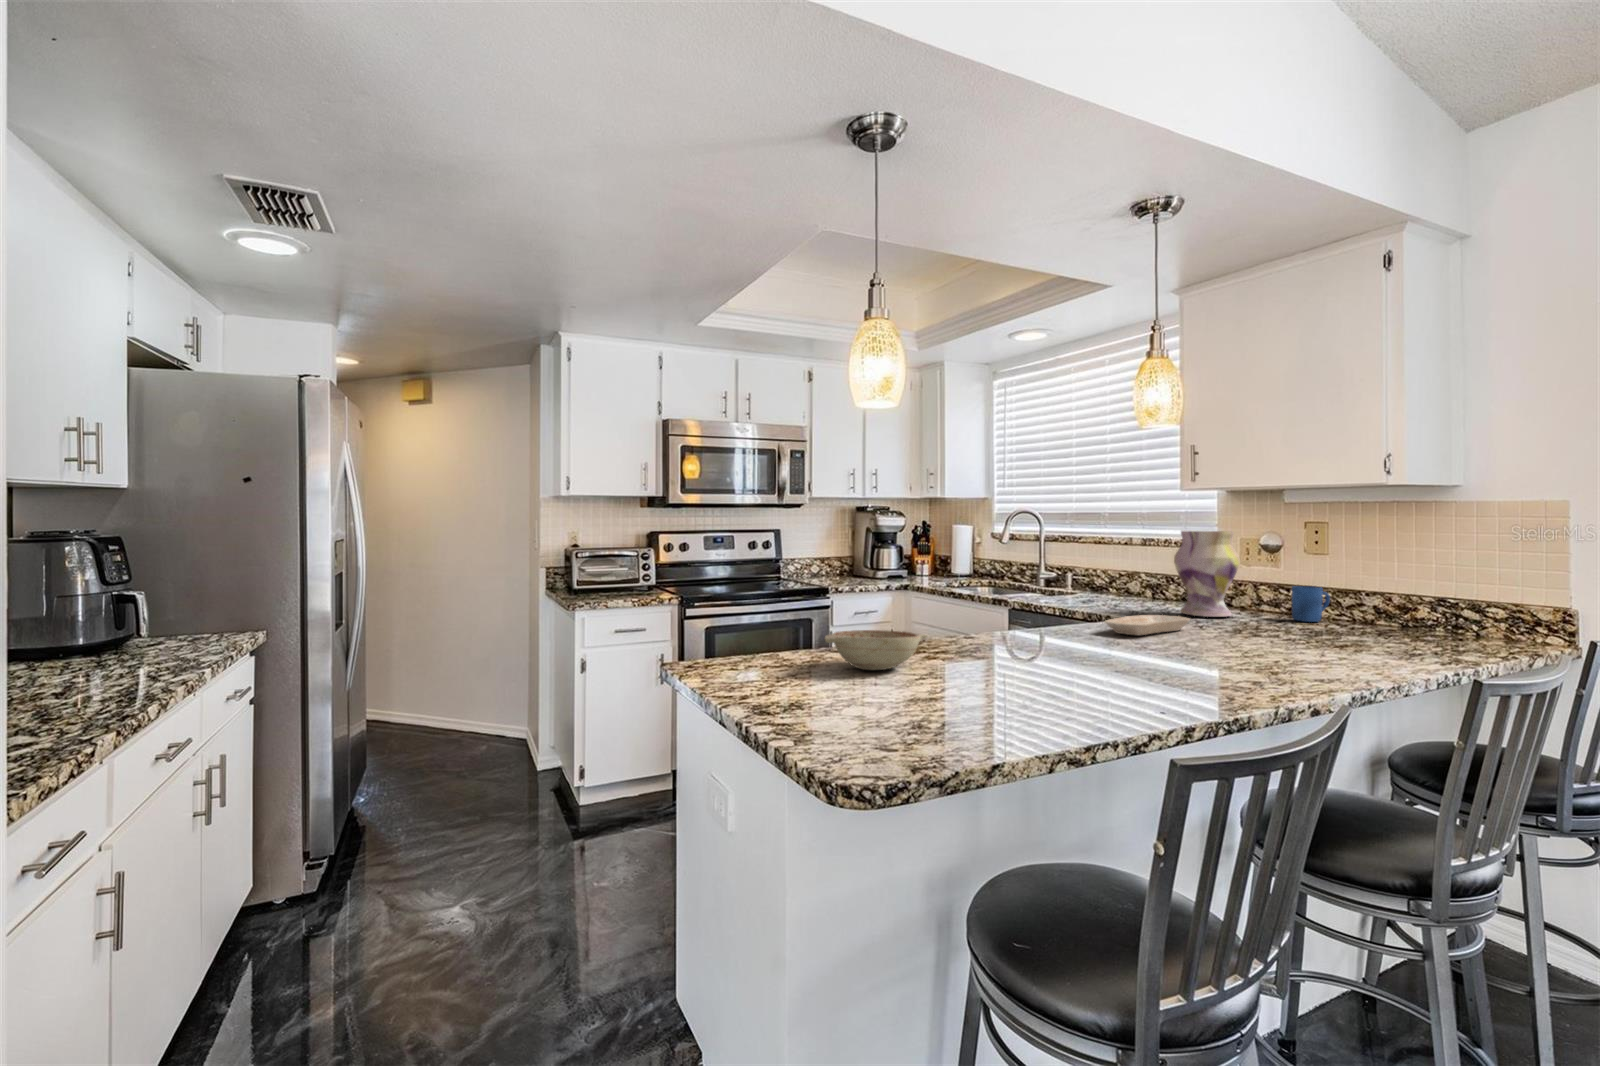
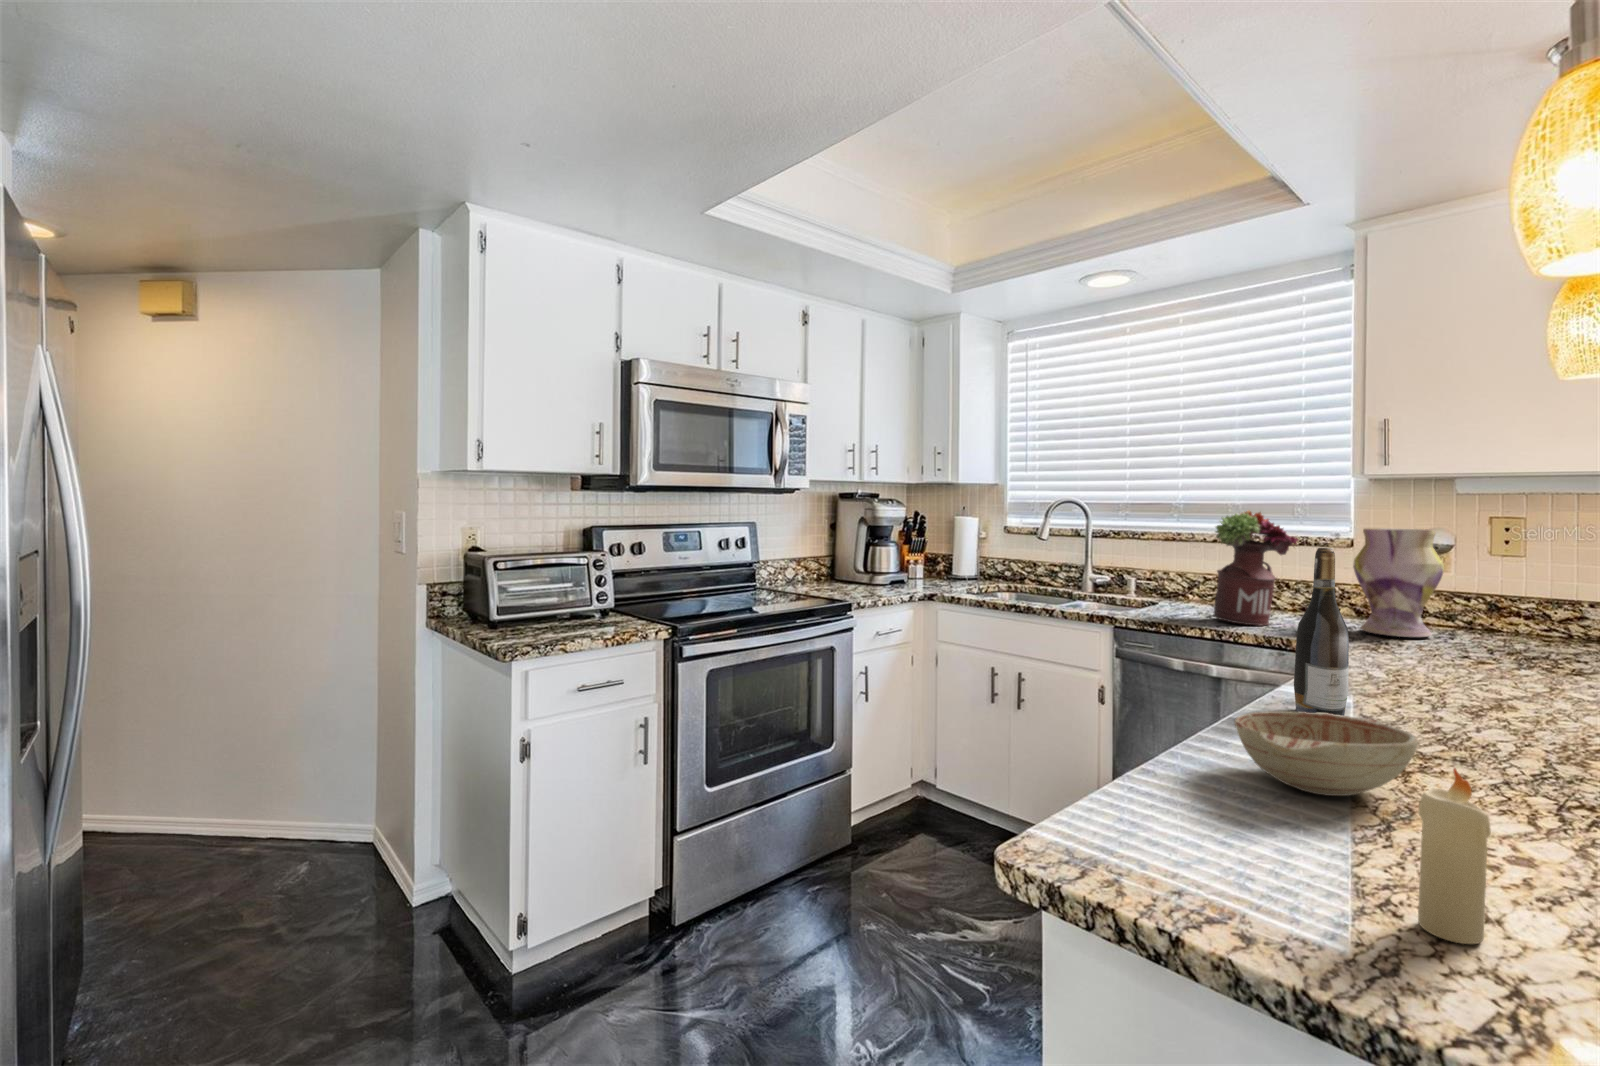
flower arrangement: none [1074,517,1141,608] -> present [1213,511,1298,625]
wine bottle: none [967,537,997,648] -> present [1294,548,1349,716]
mug: present [1292,586,1330,622] -> none [1500,597,1542,641]
tray: present [1105,615,1190,635] -> none [1383,641,1463,677]
candle: none [776,625,800,704] -> present [1418,768,1491,944]

